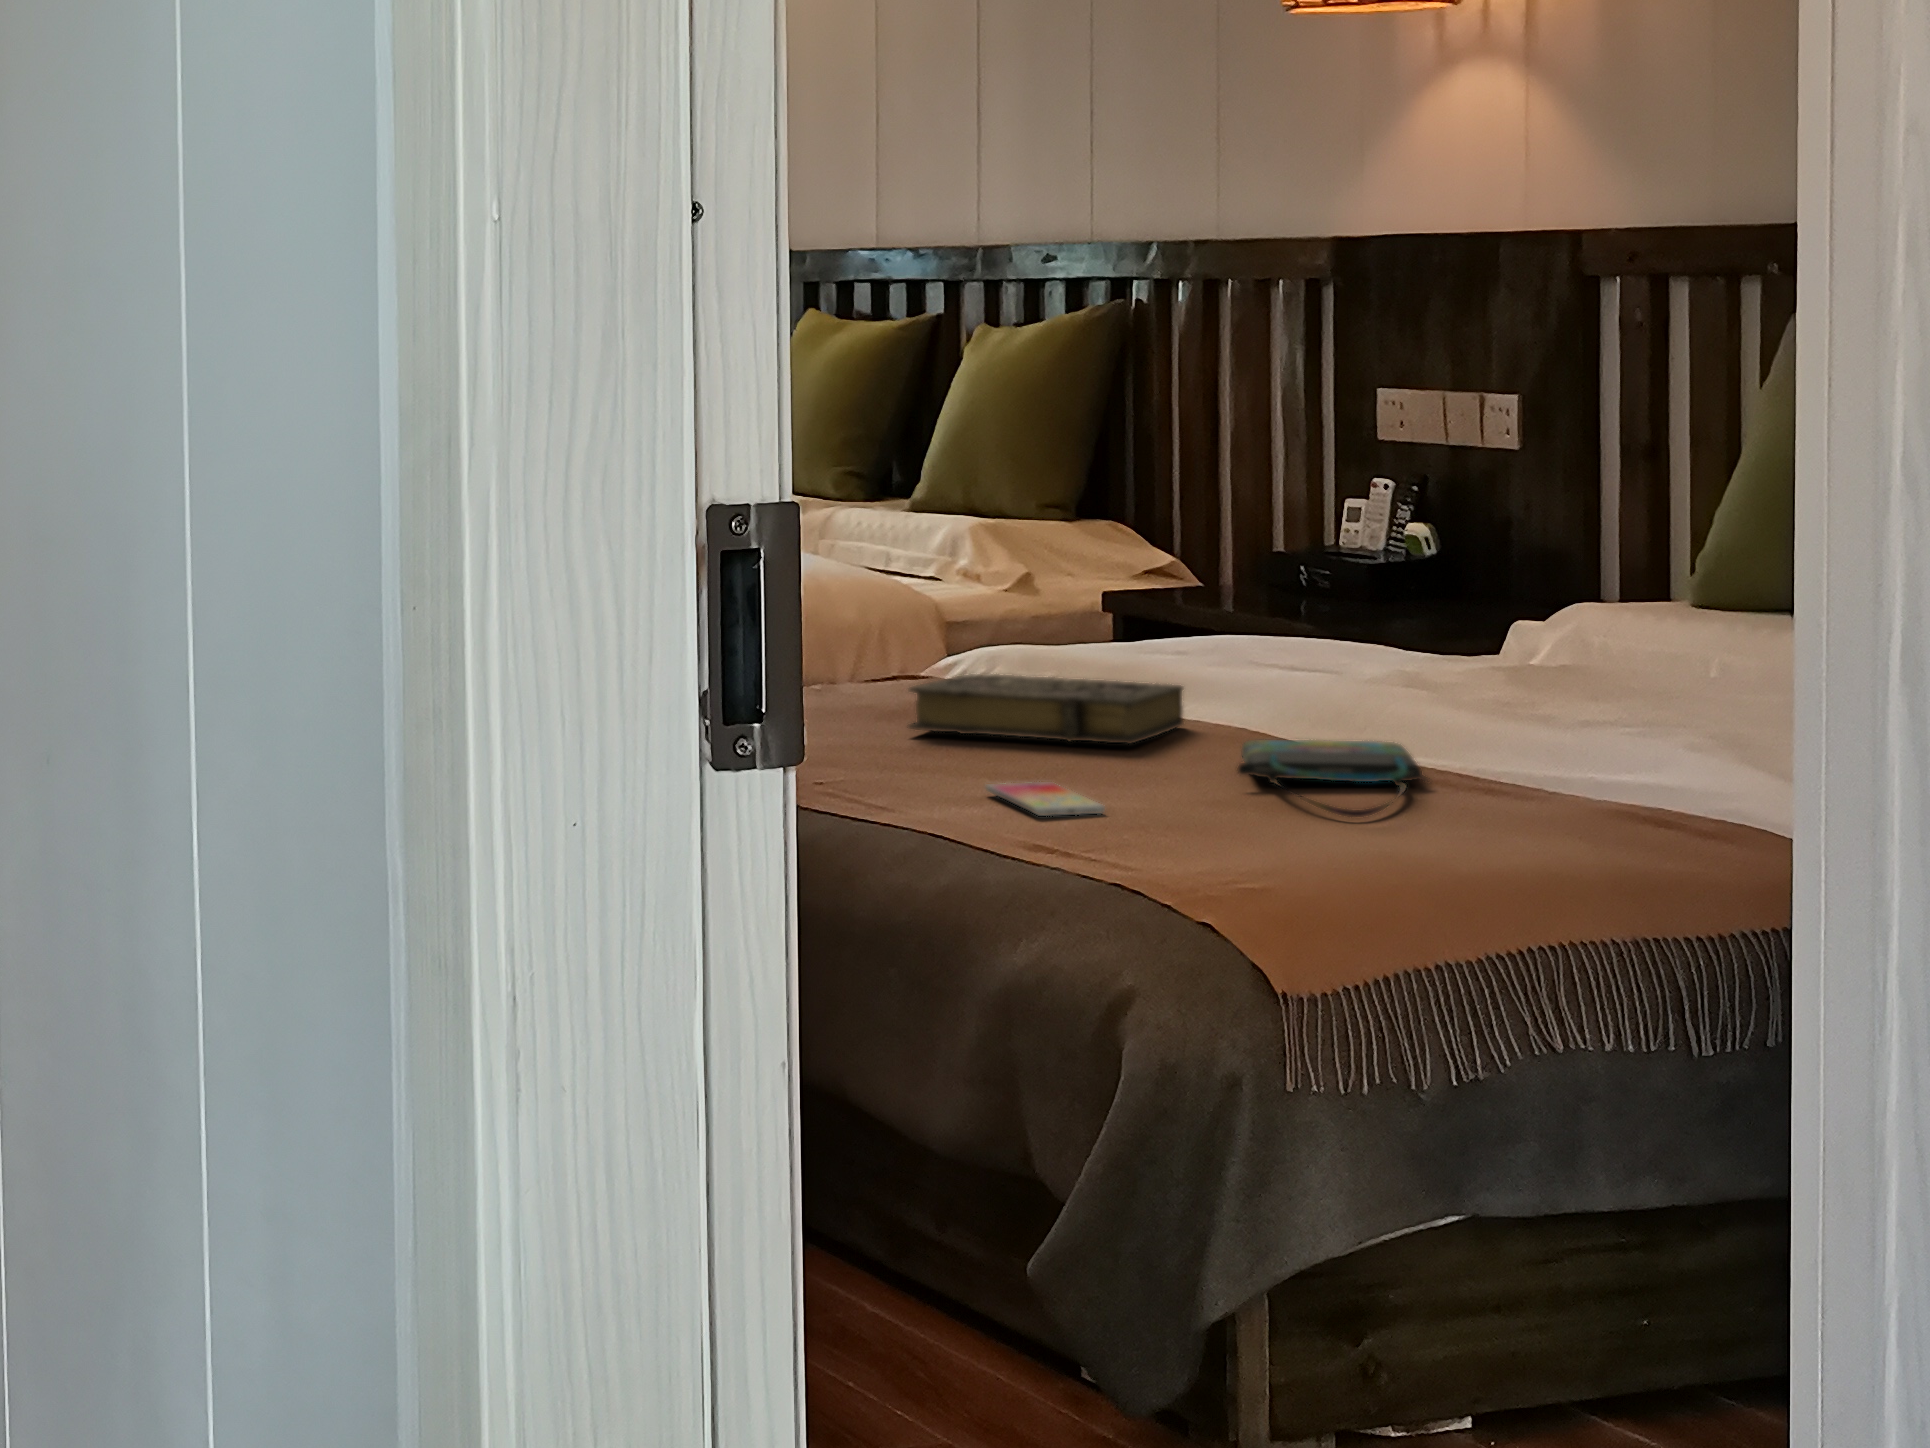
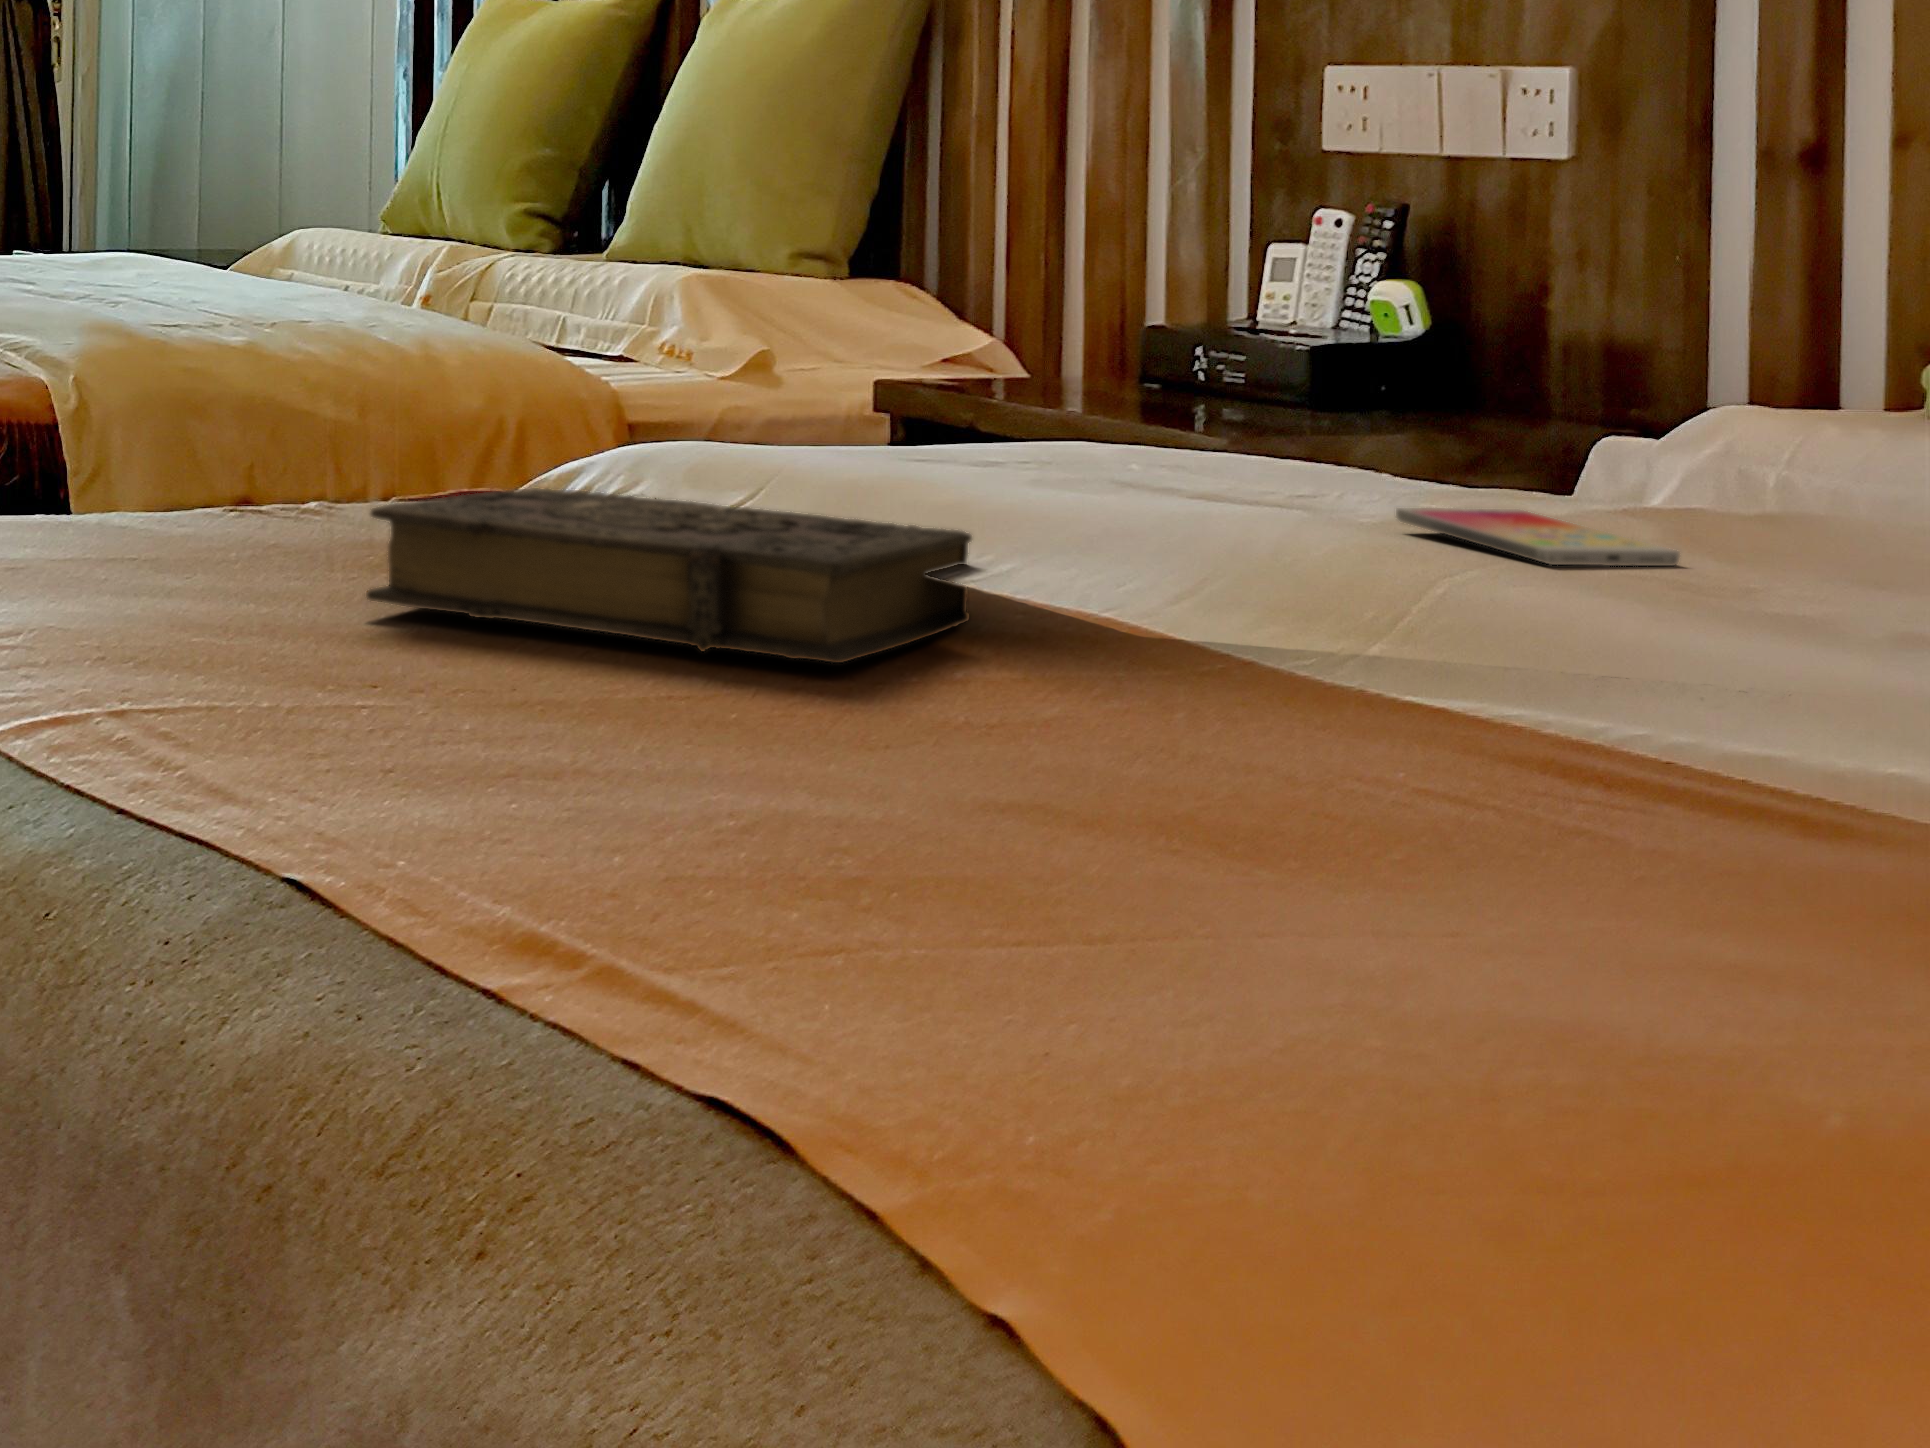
tote bag: present [1238,739,1427,817] -> none [1088,675,1622,948]
smartphone: present [986,782,1105,816] -> present [1396,508,1679,566]

